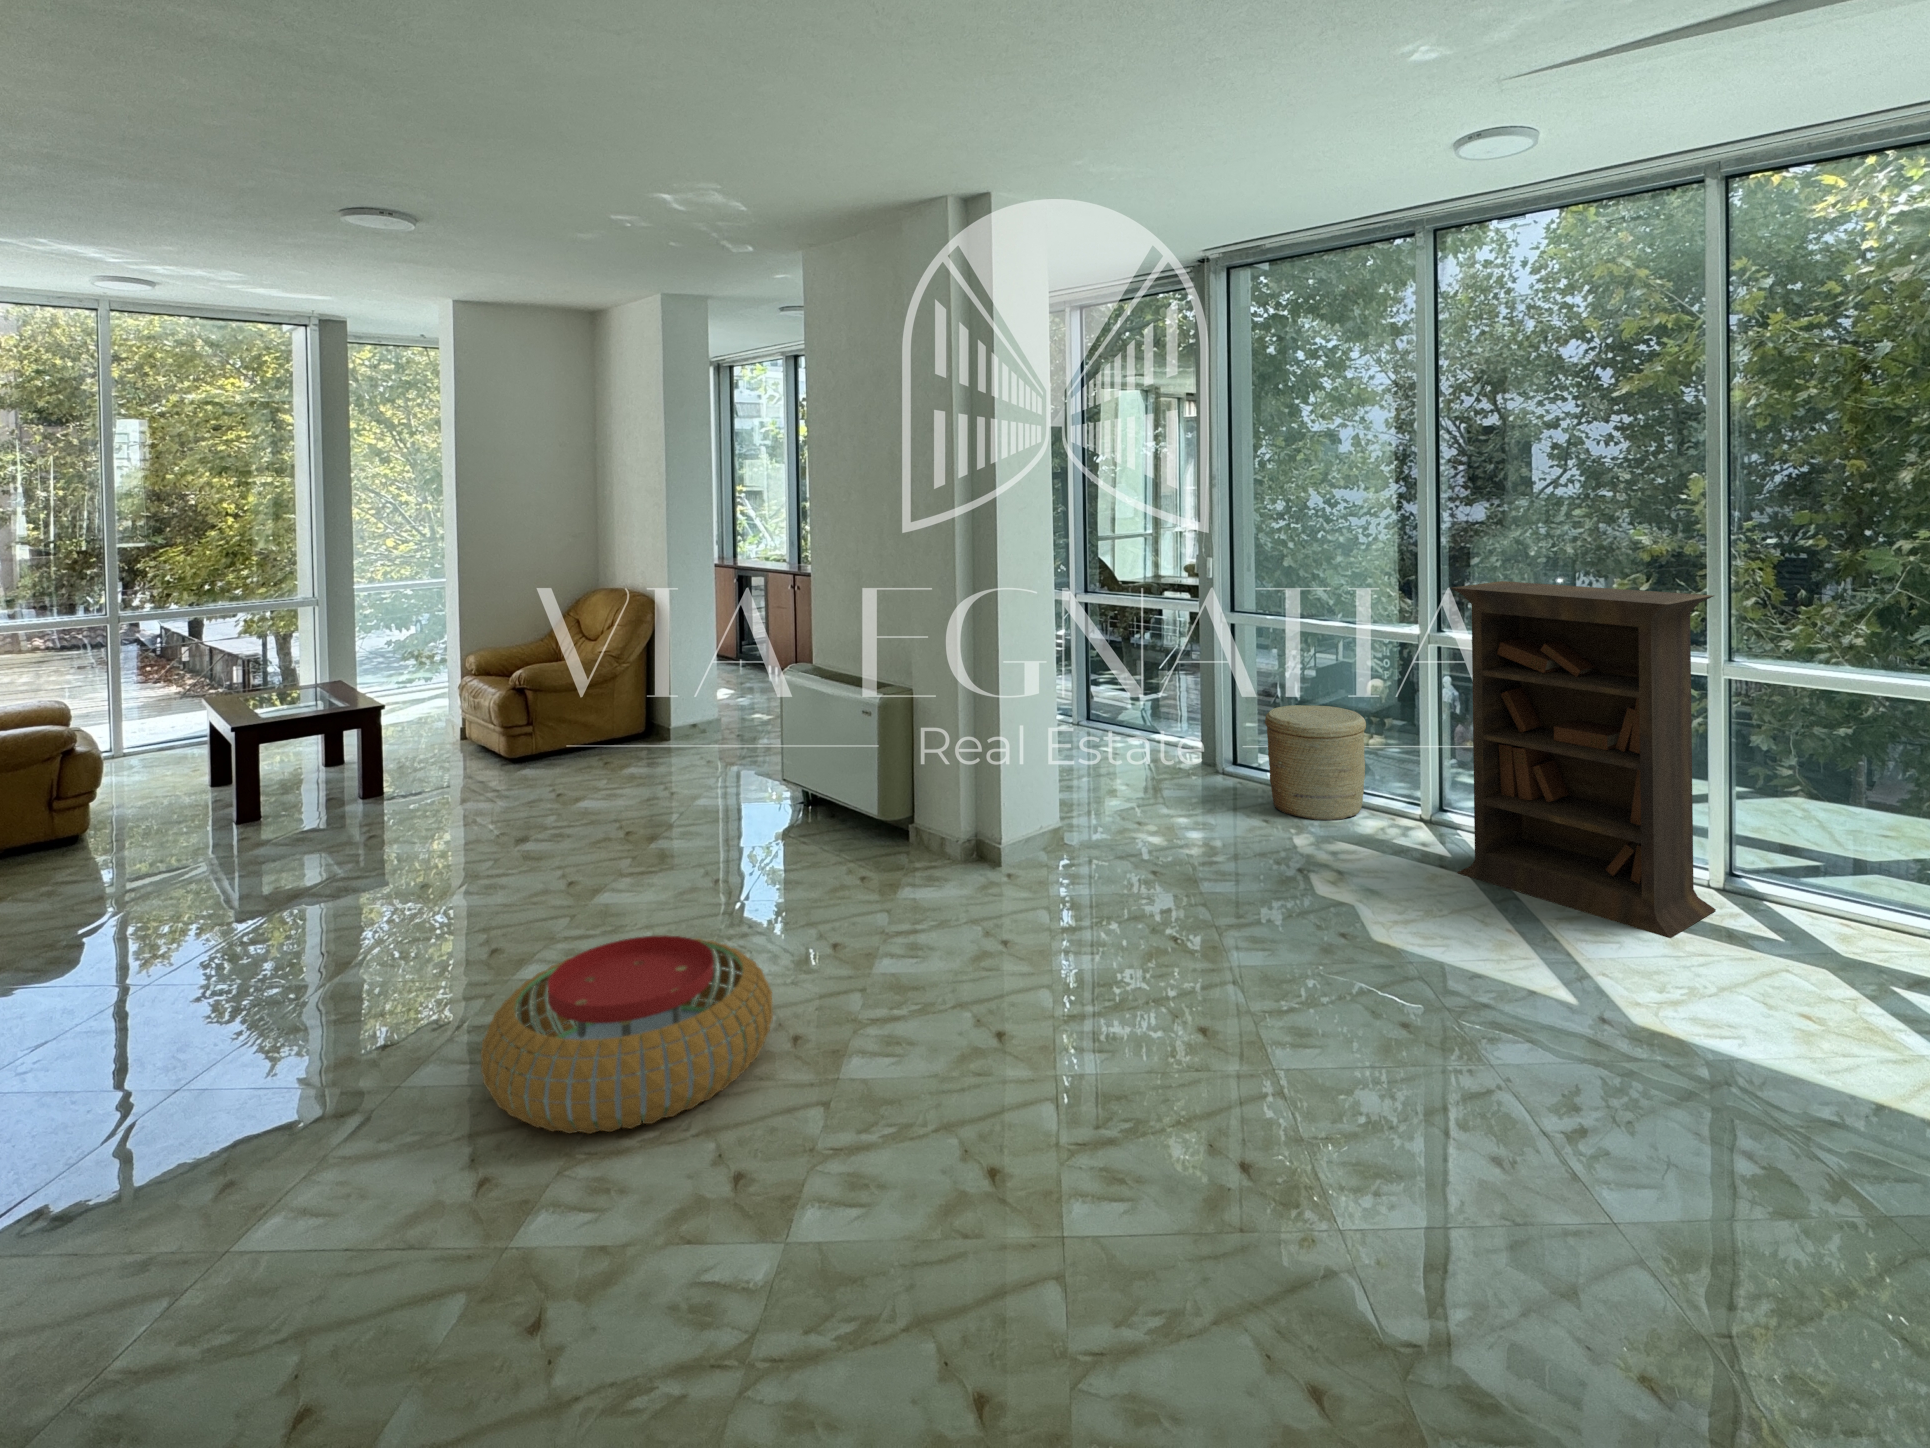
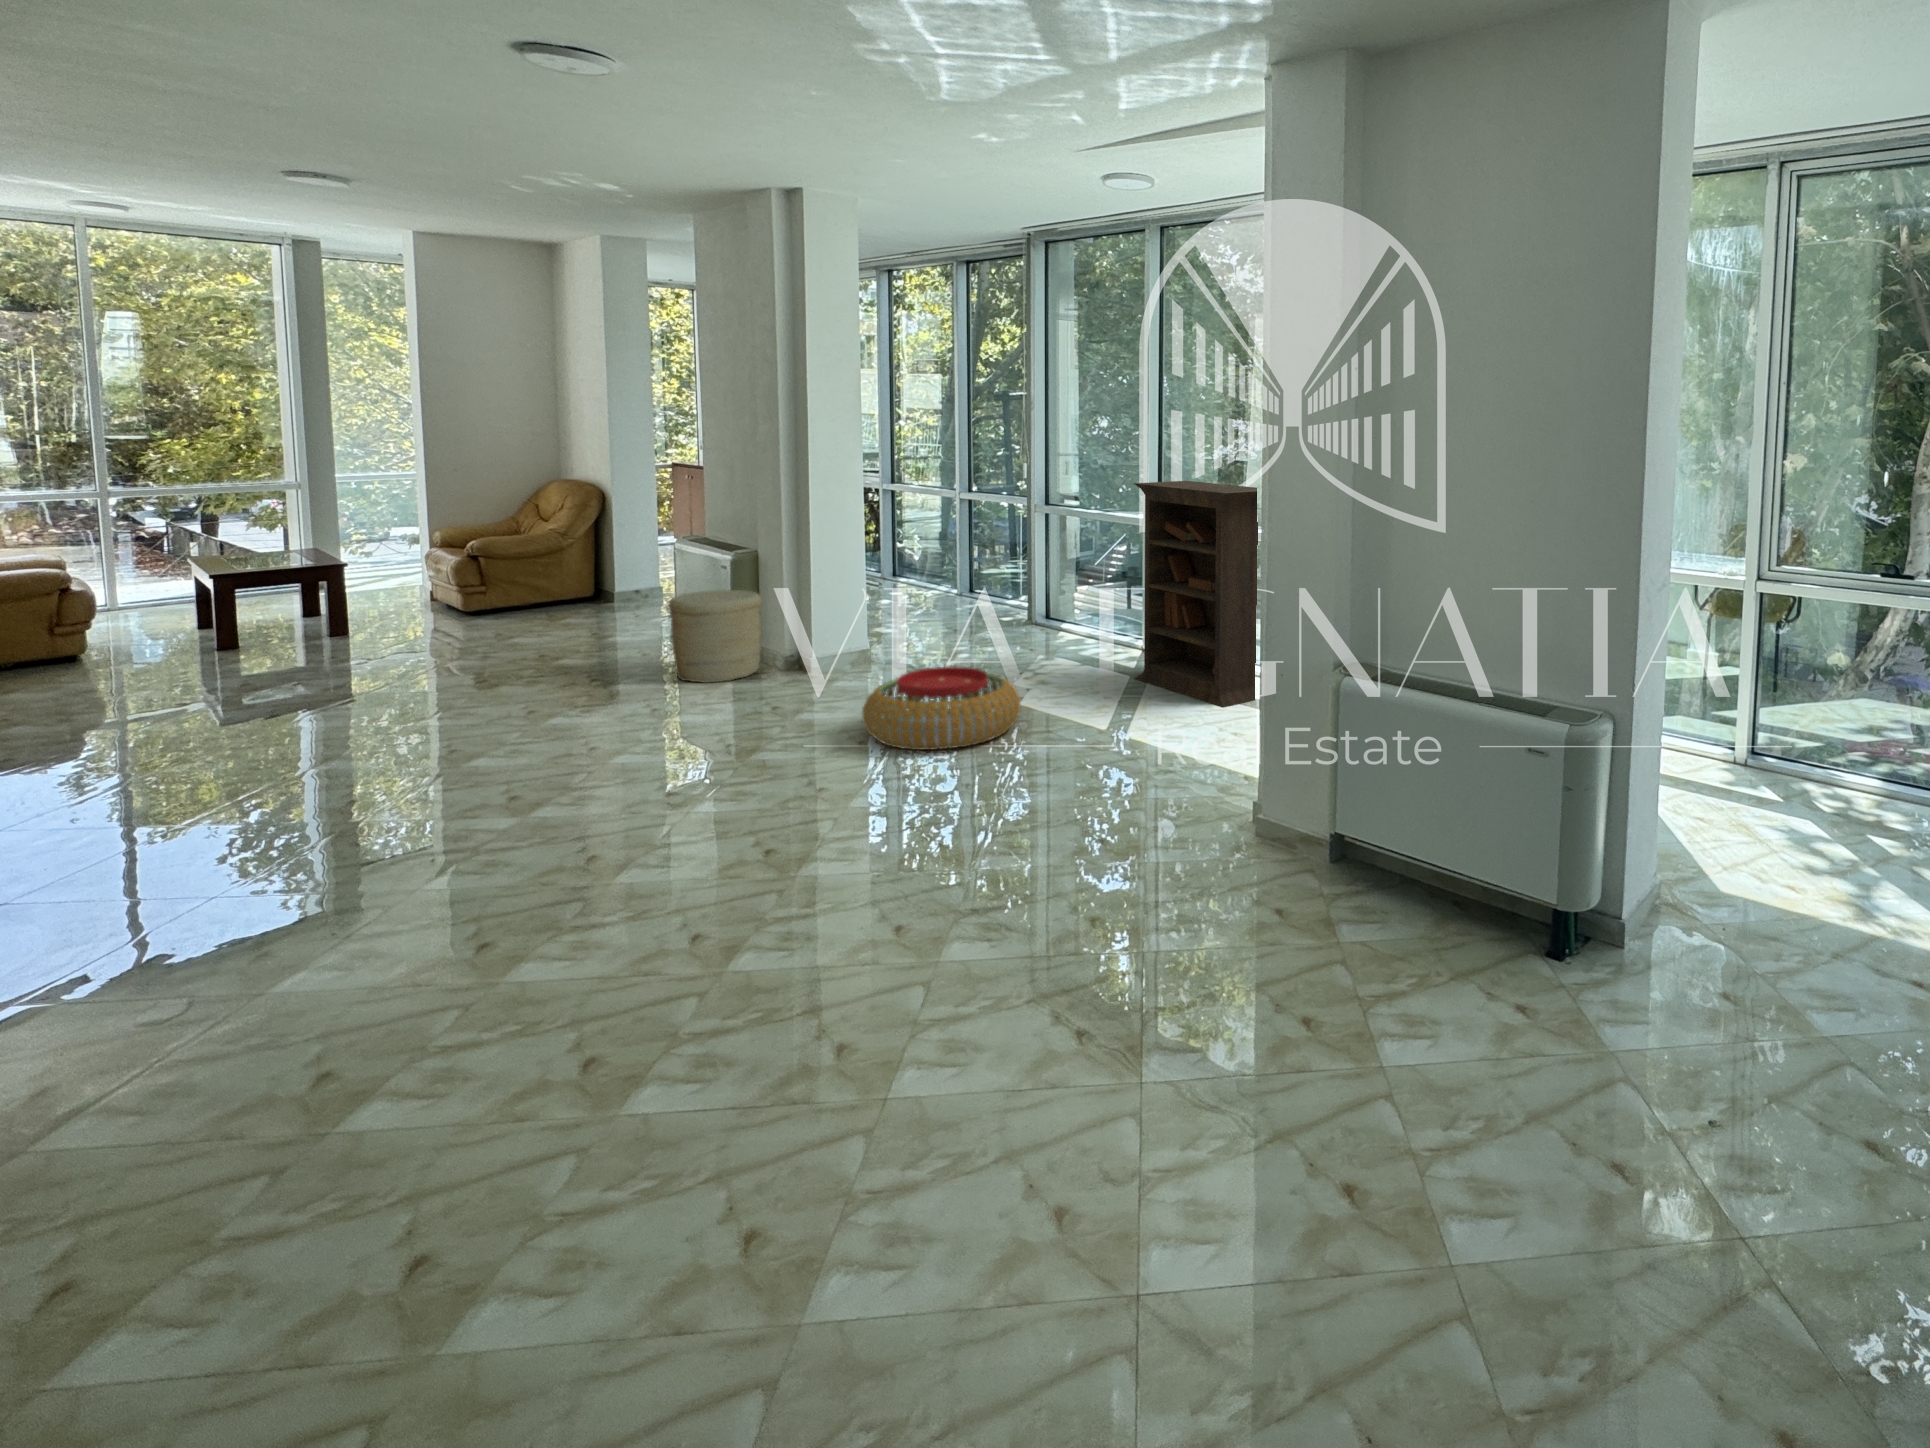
woven basket: present [1265,705,1366,820] -> present [668,590,762,683]
pouf: present [481,935,773,1134] -> present [862,666,1020,750]

